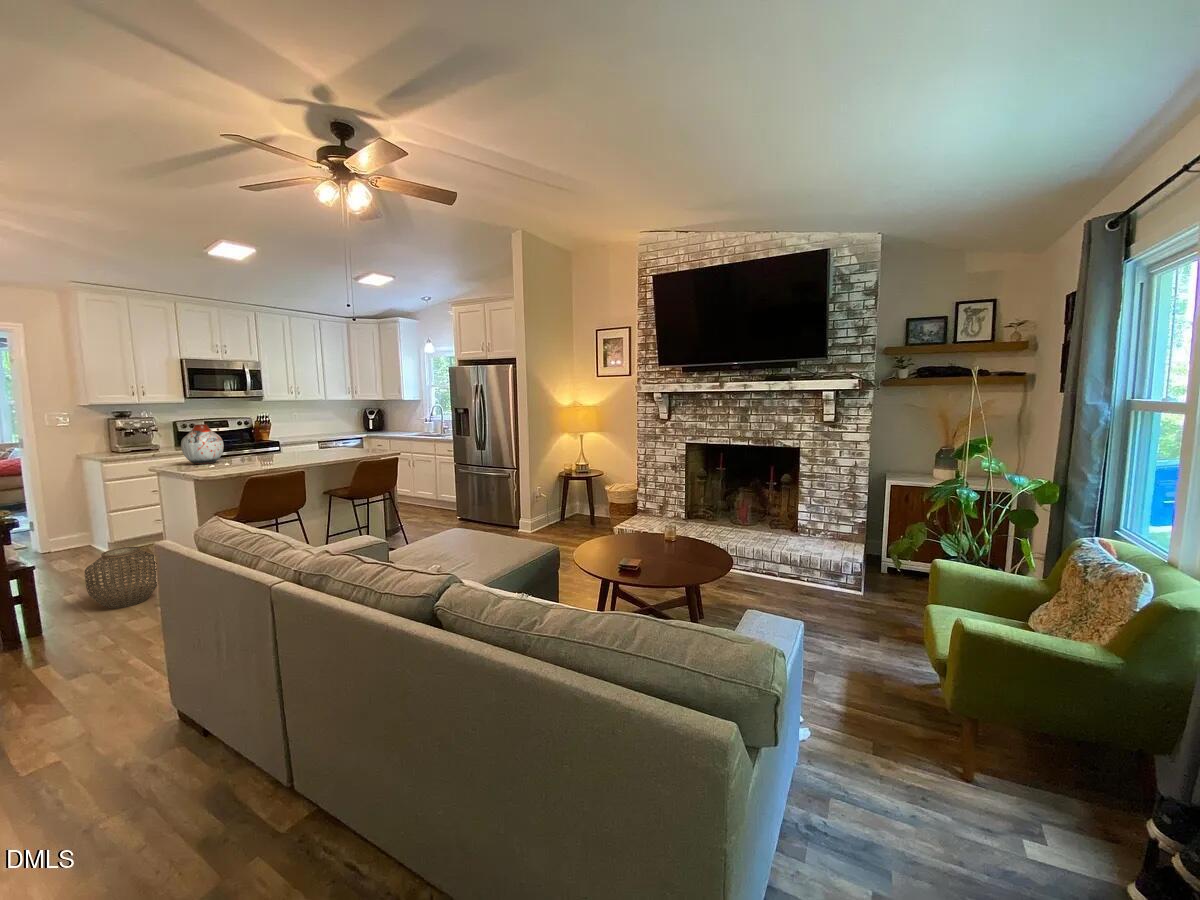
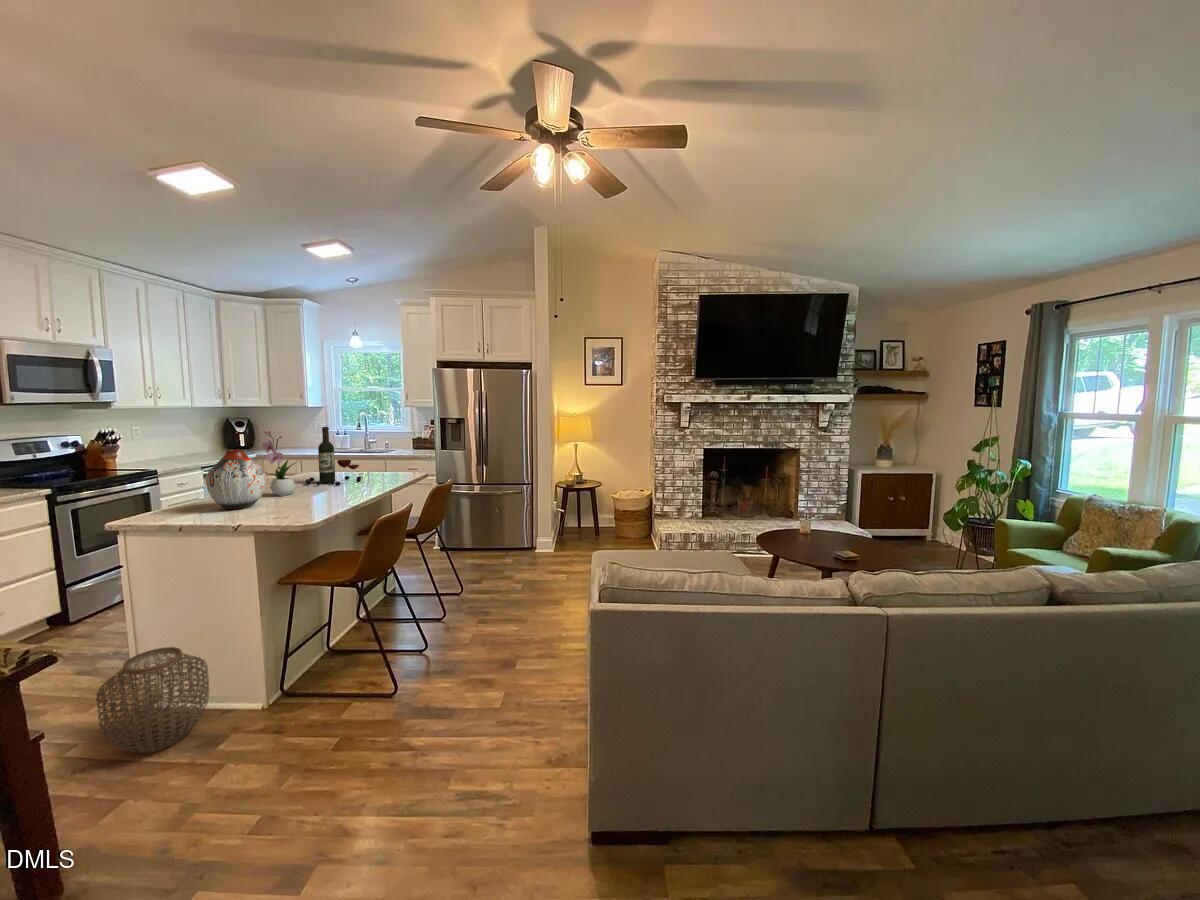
wine bottle: none [289,412,330,456] -> present [305,427,361,486]
flower arrangement: none [238,413,263,459] -> present [262,431,296,496]

